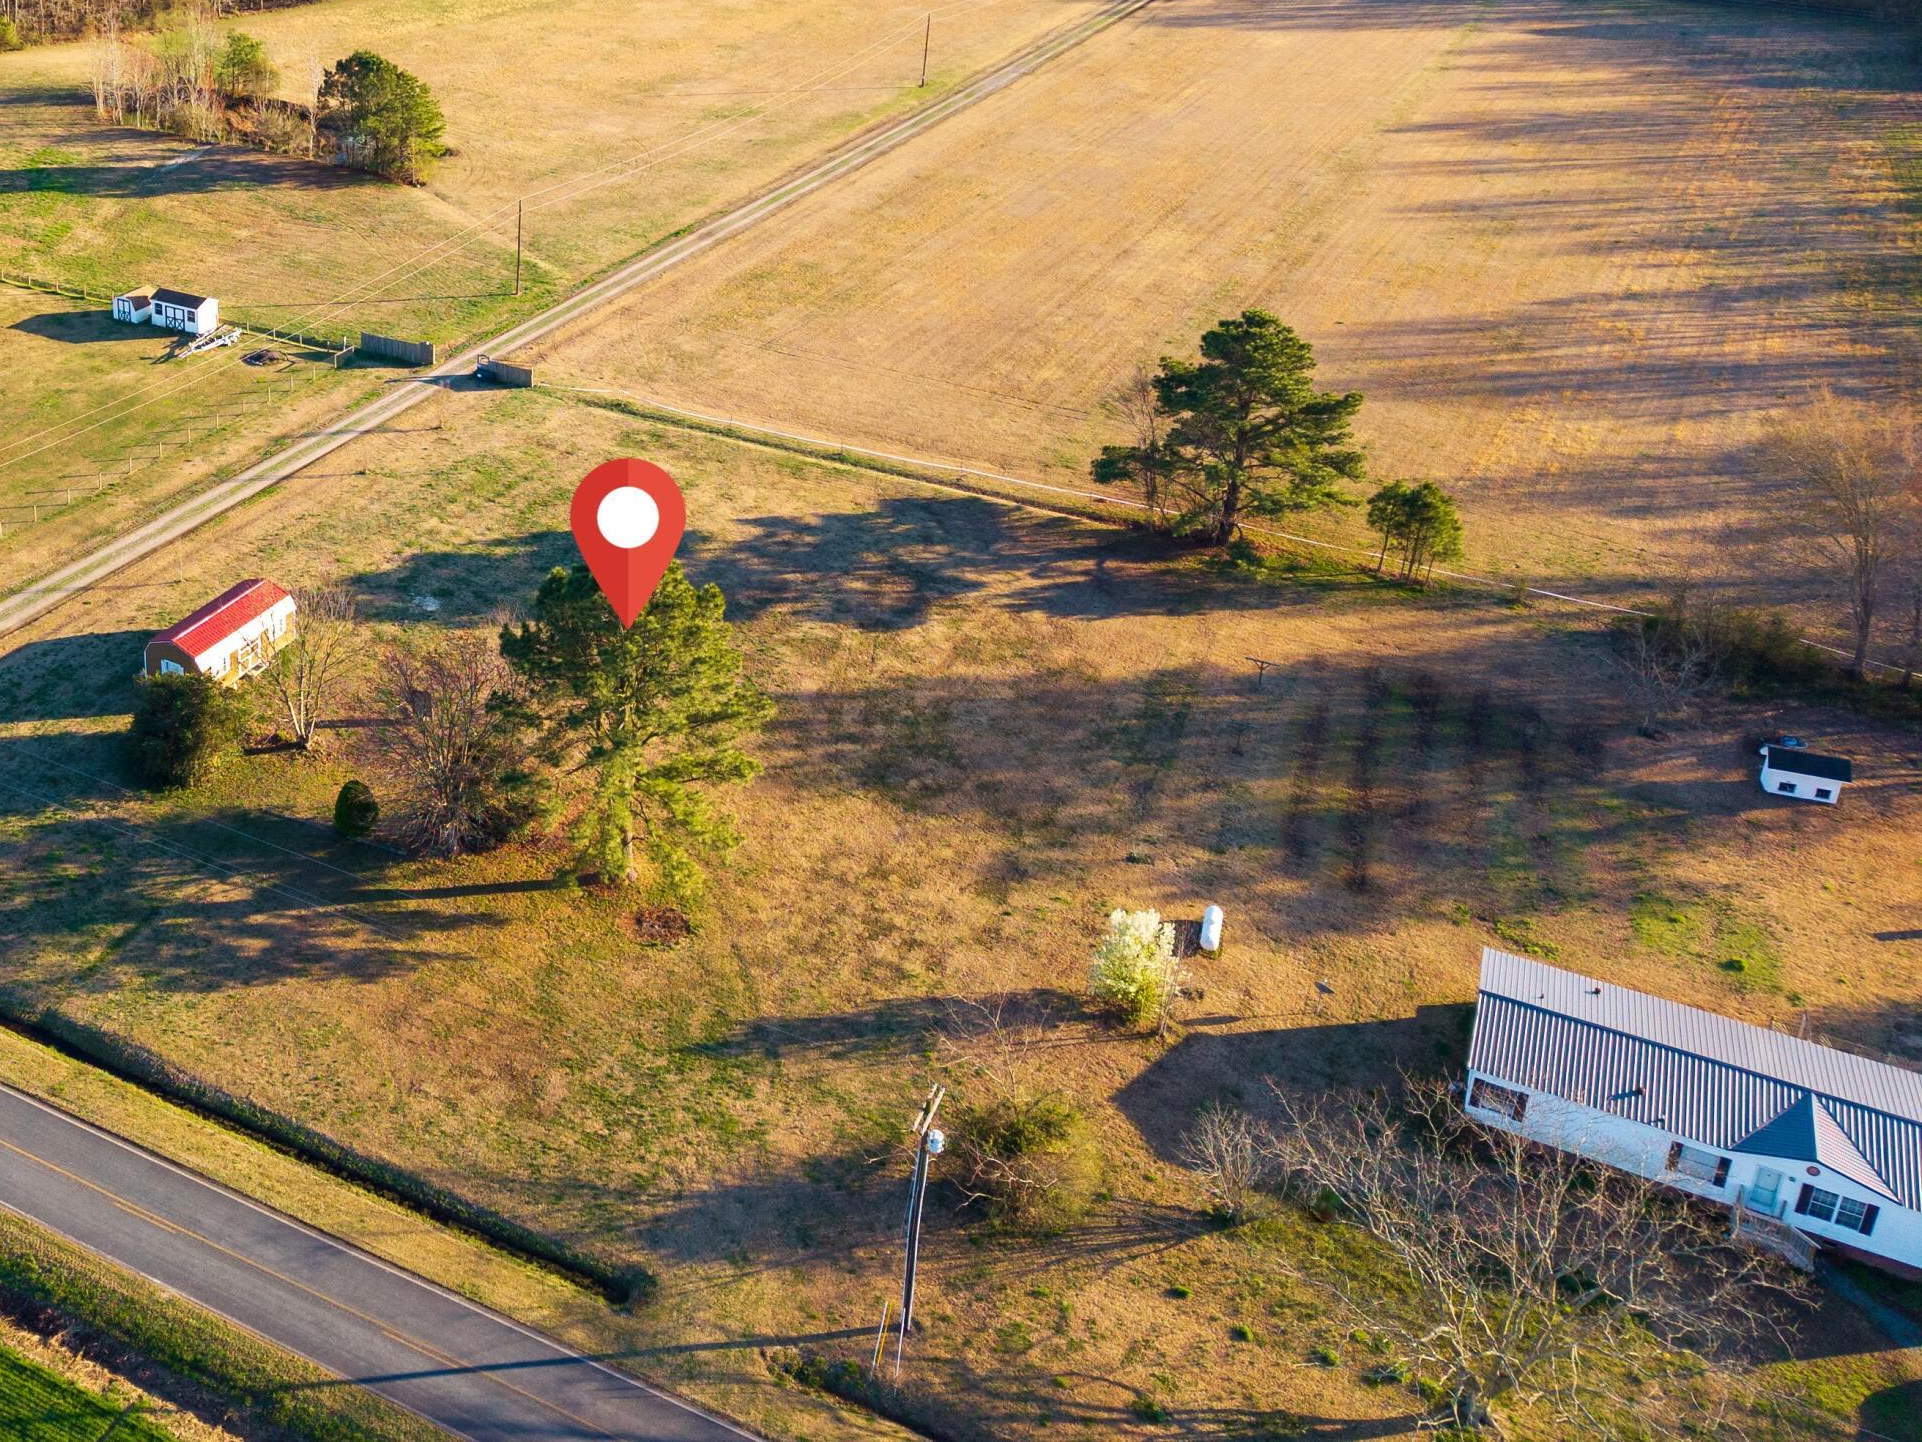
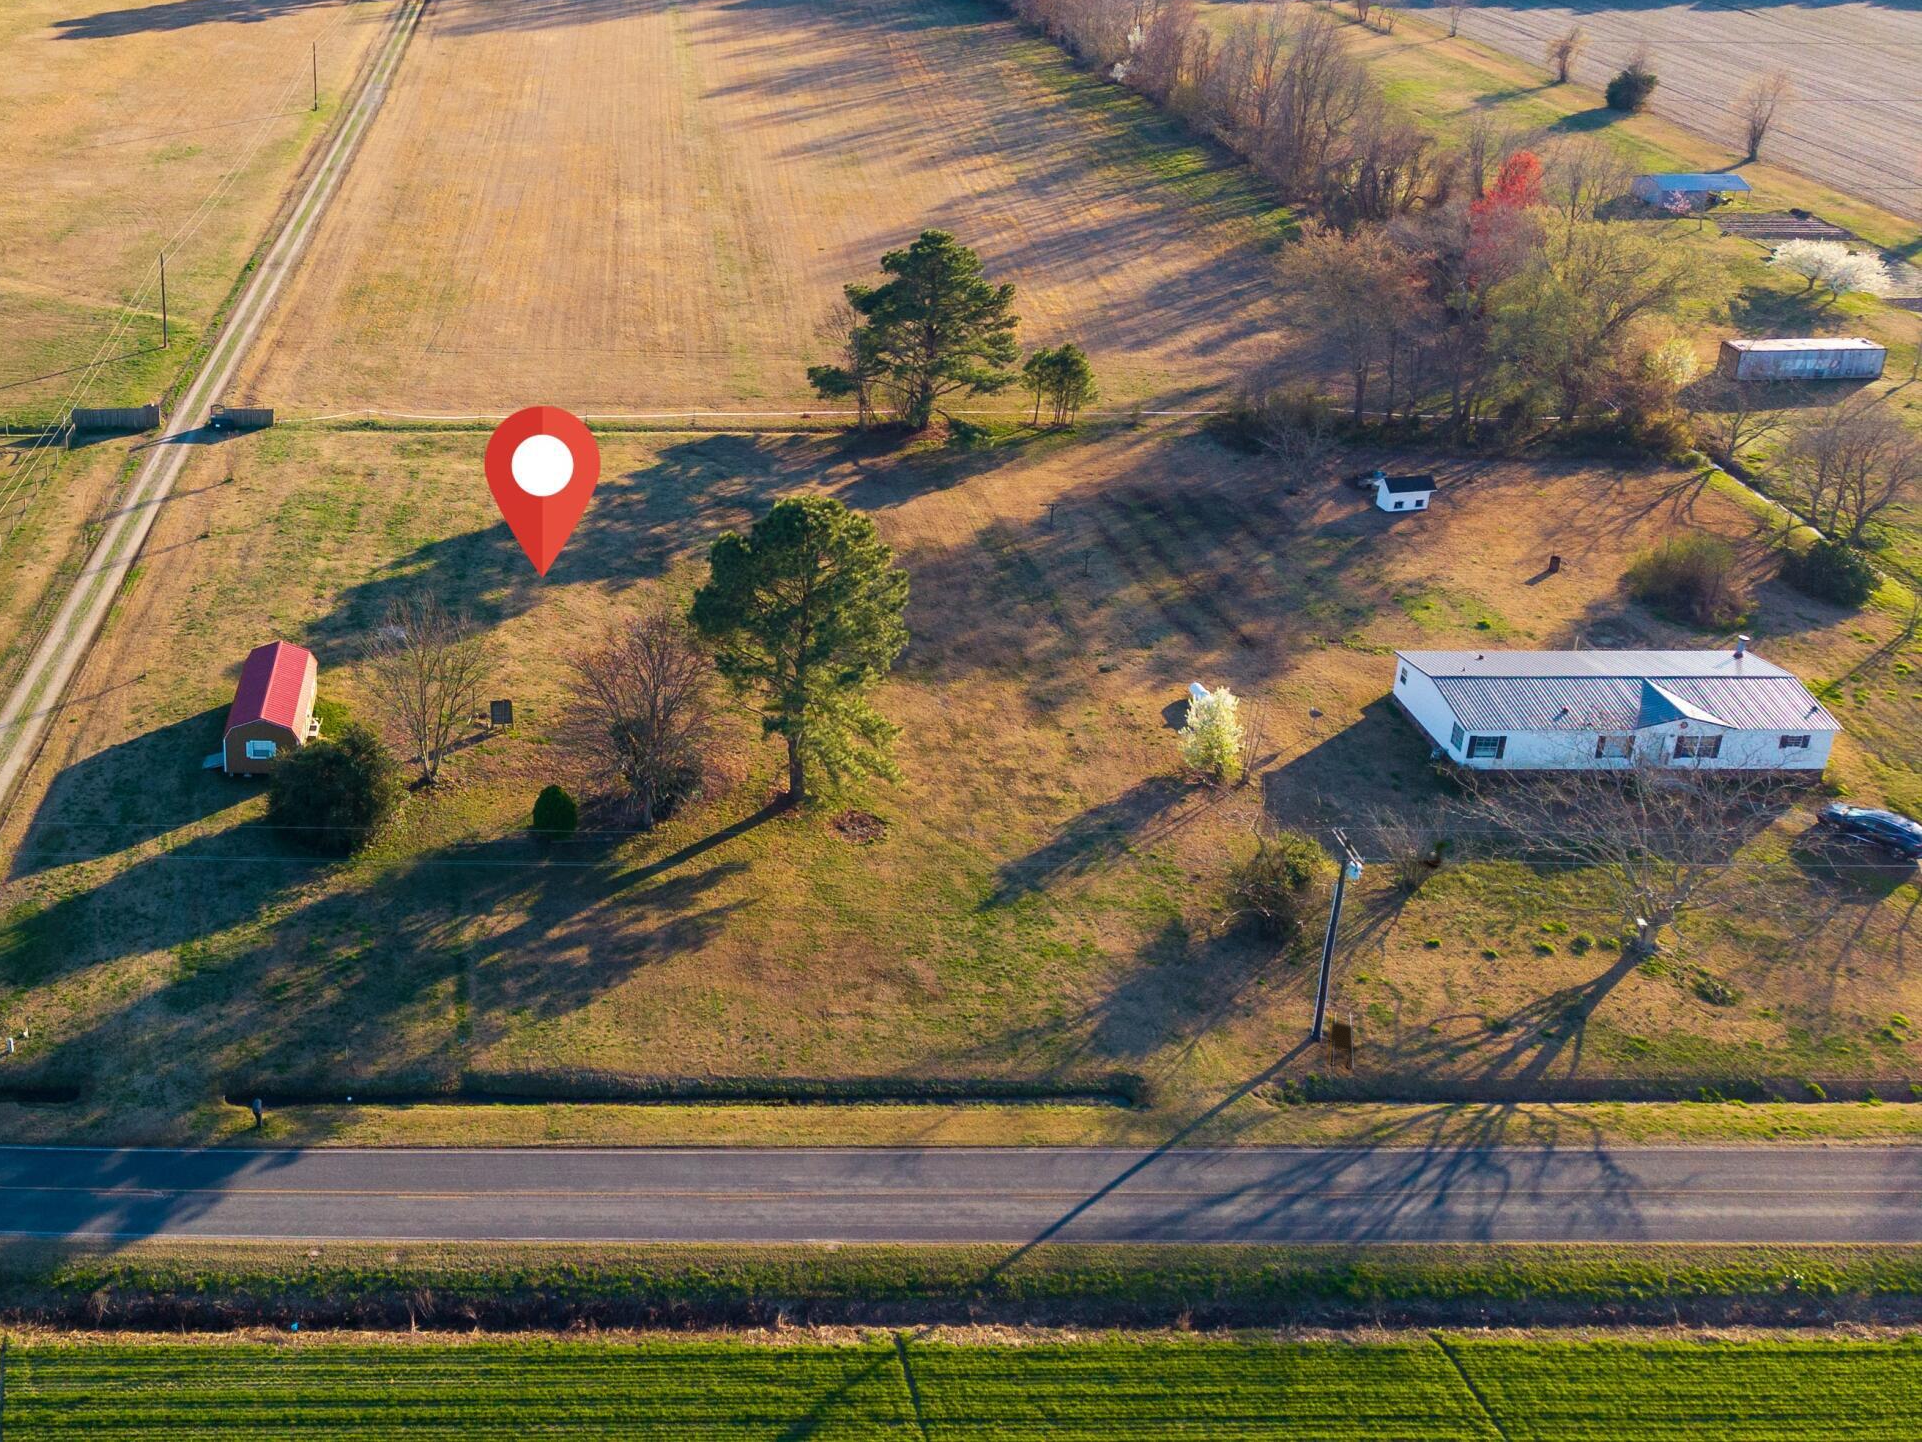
bench: none [890,1328,944,1391] -> present [1329,1021,1354,1068]

